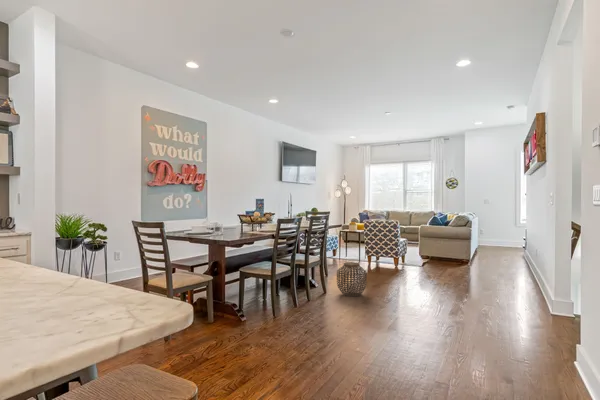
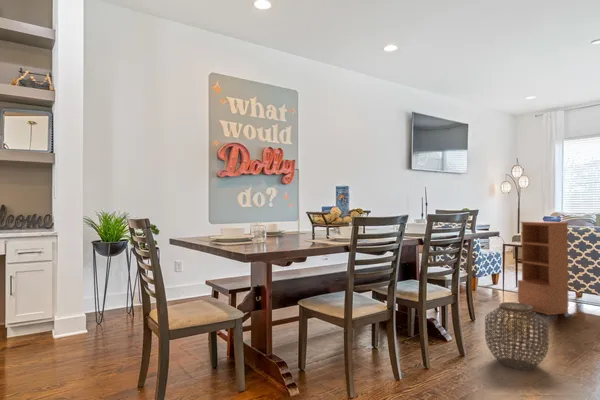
bookcase: none [348,217,374,271] -> present [518,221,568,315]

